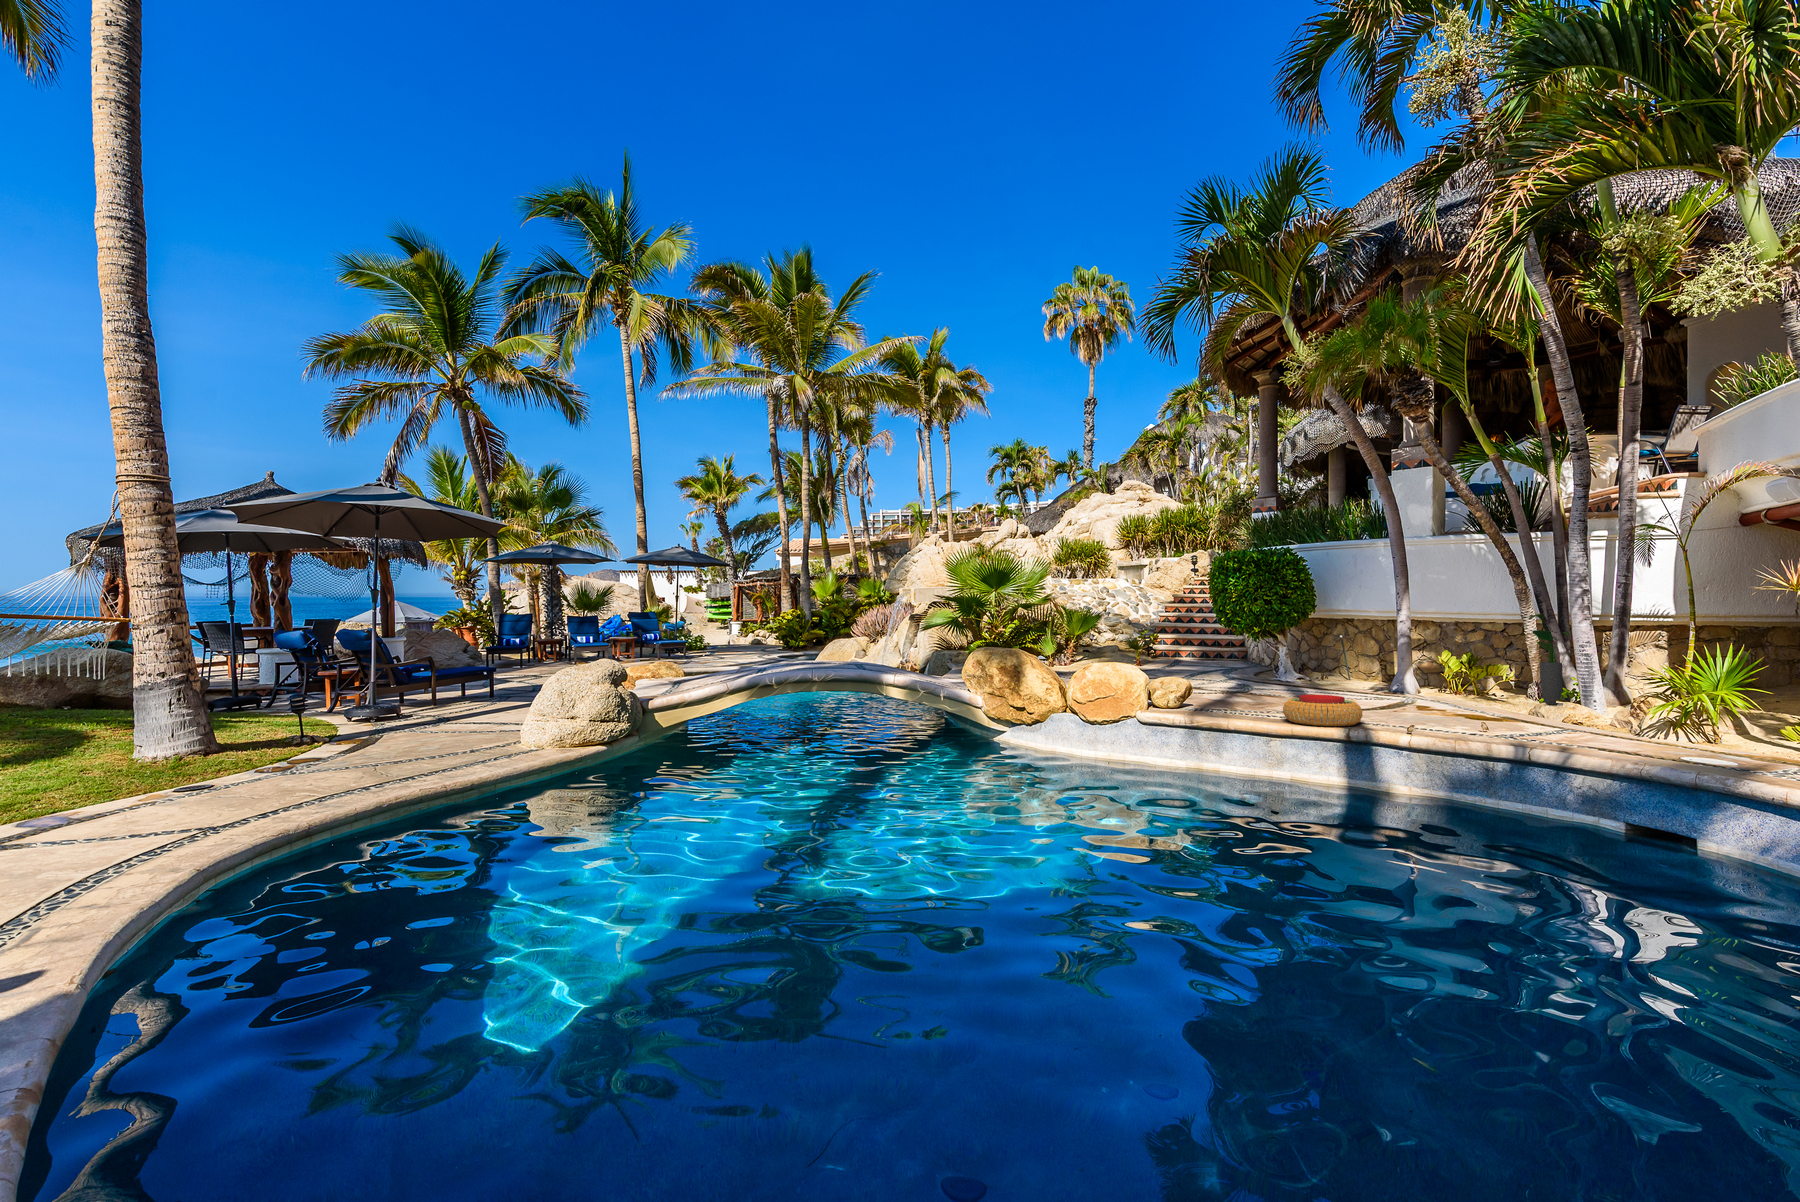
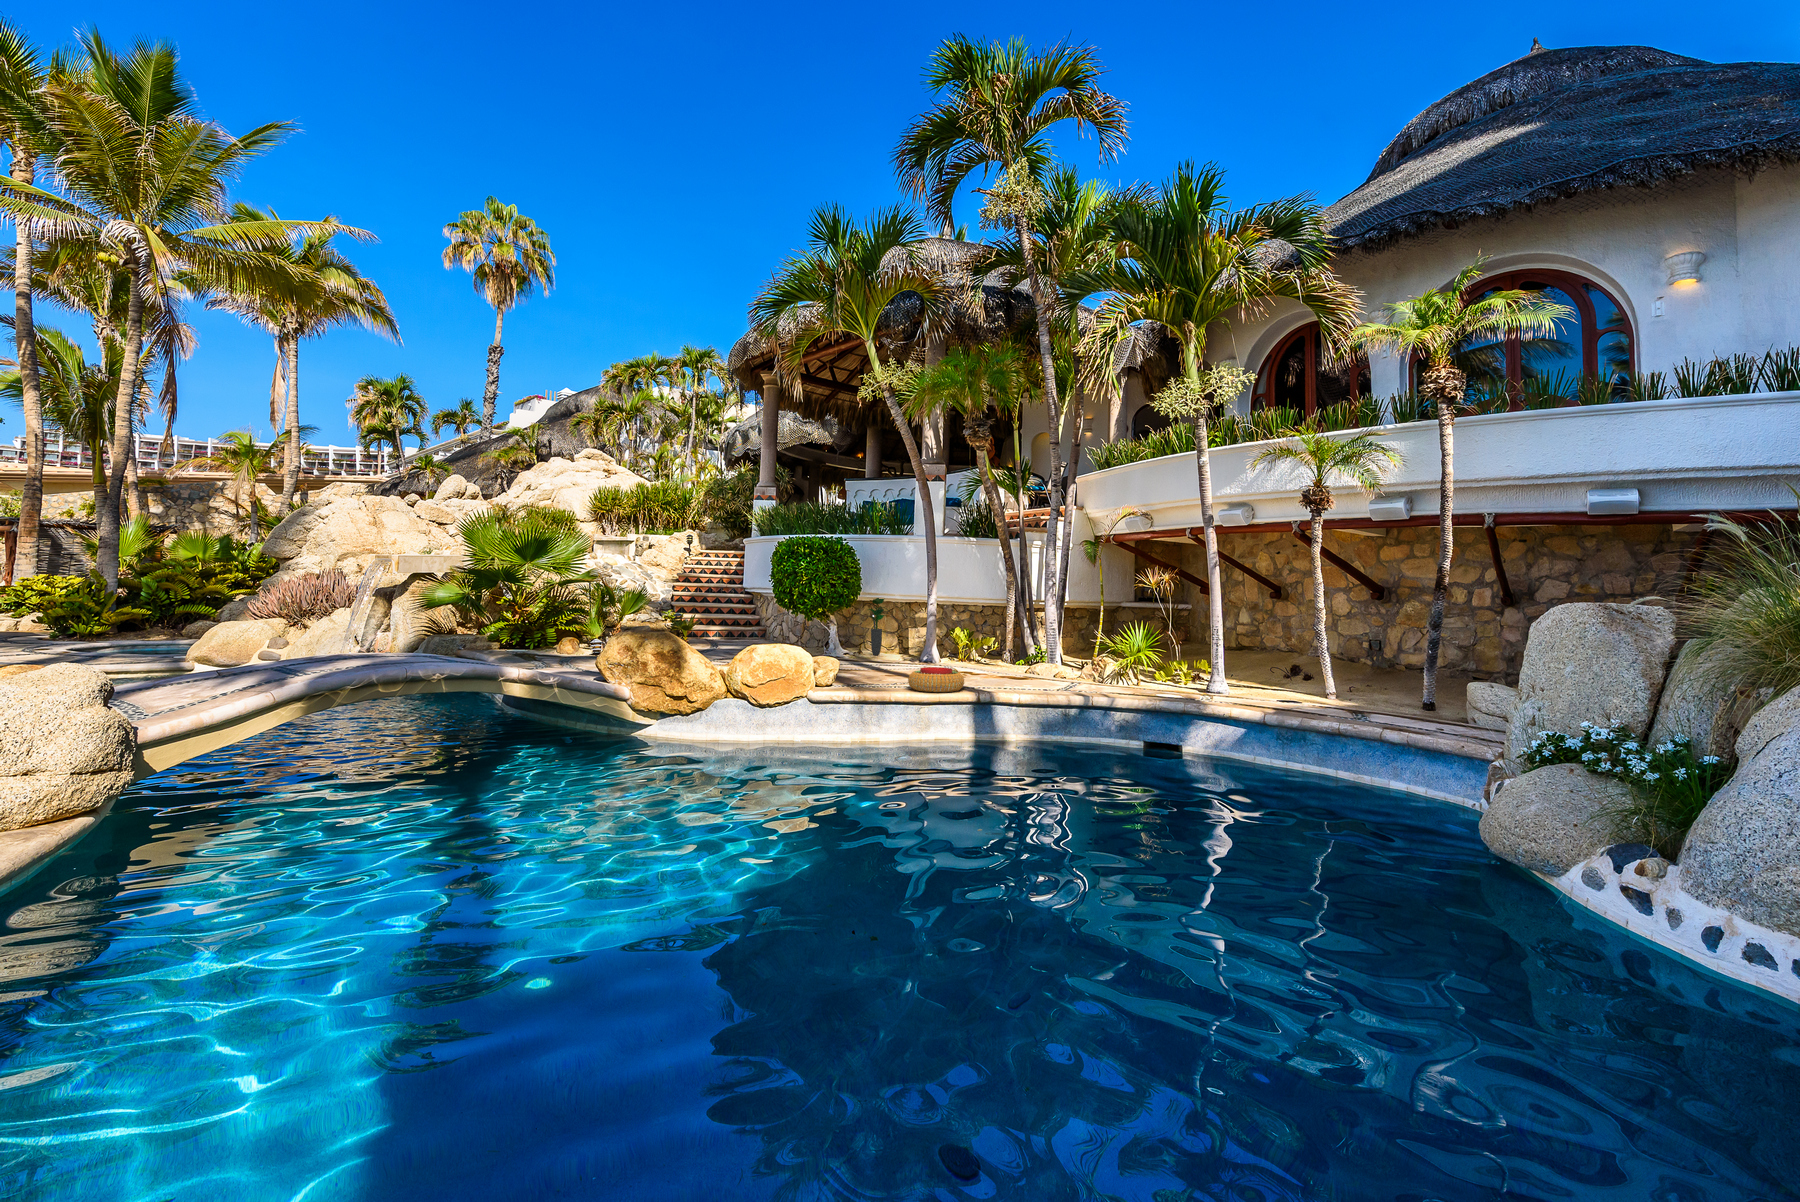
potted plant: present [1529,614,1569,705] -> present [869,598,888,655]

